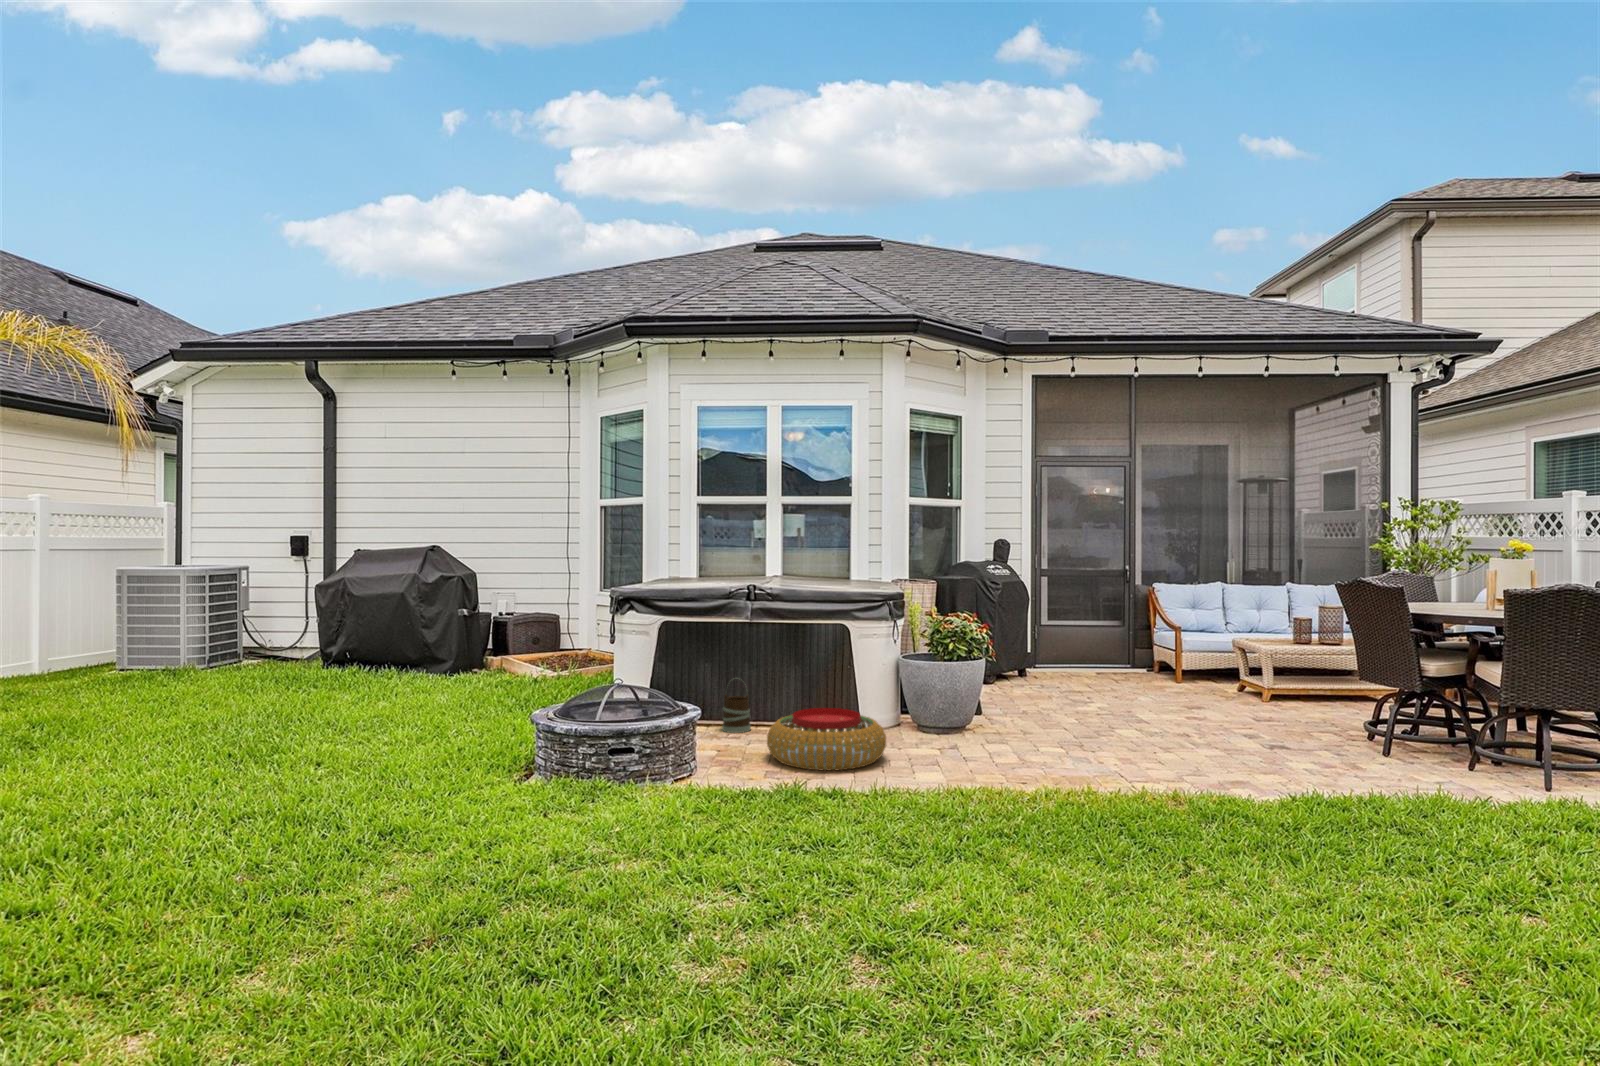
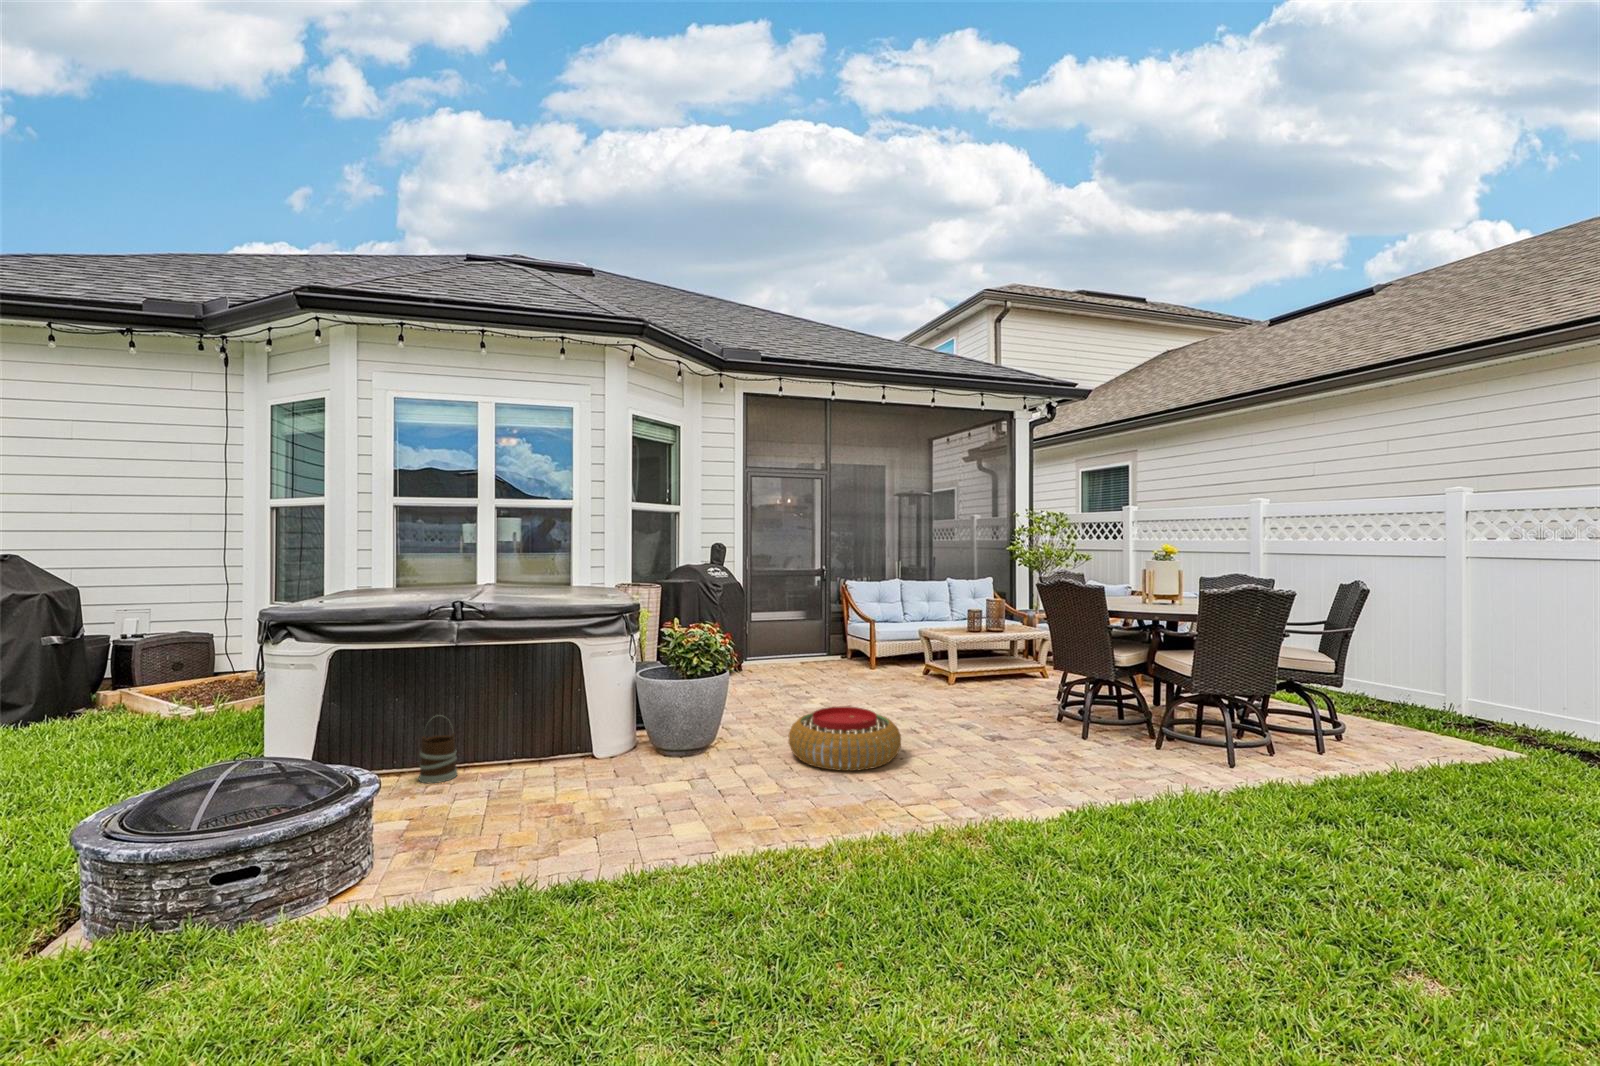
pouf: present [767,708,886,771] -> present [788,707,901,771]

